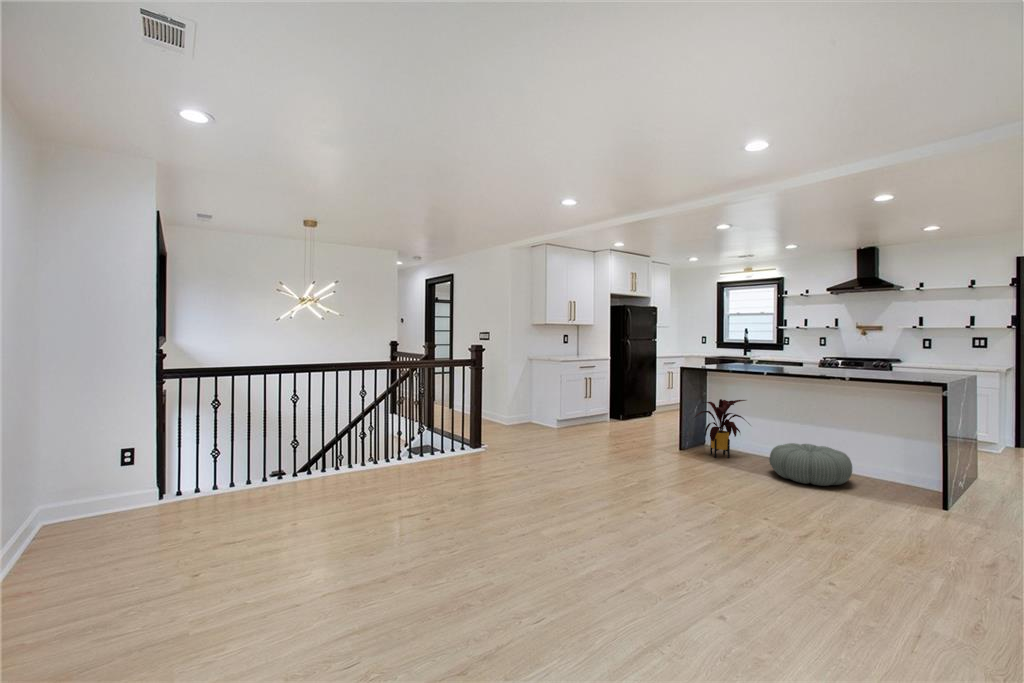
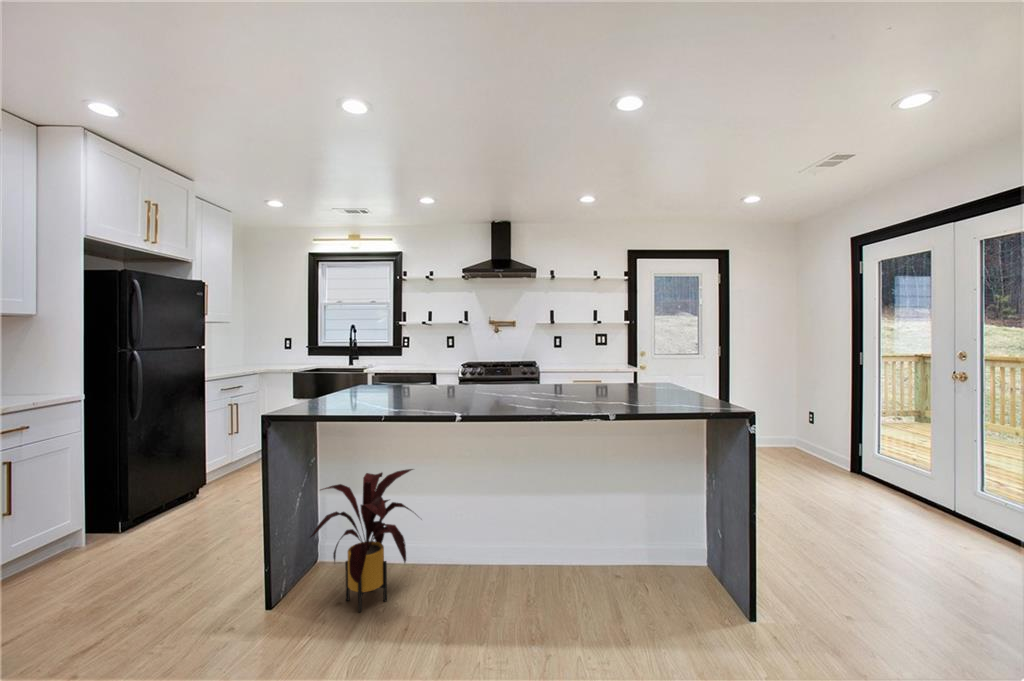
pouf: present [769,443,852,486] -> none [478,539,614,647]

